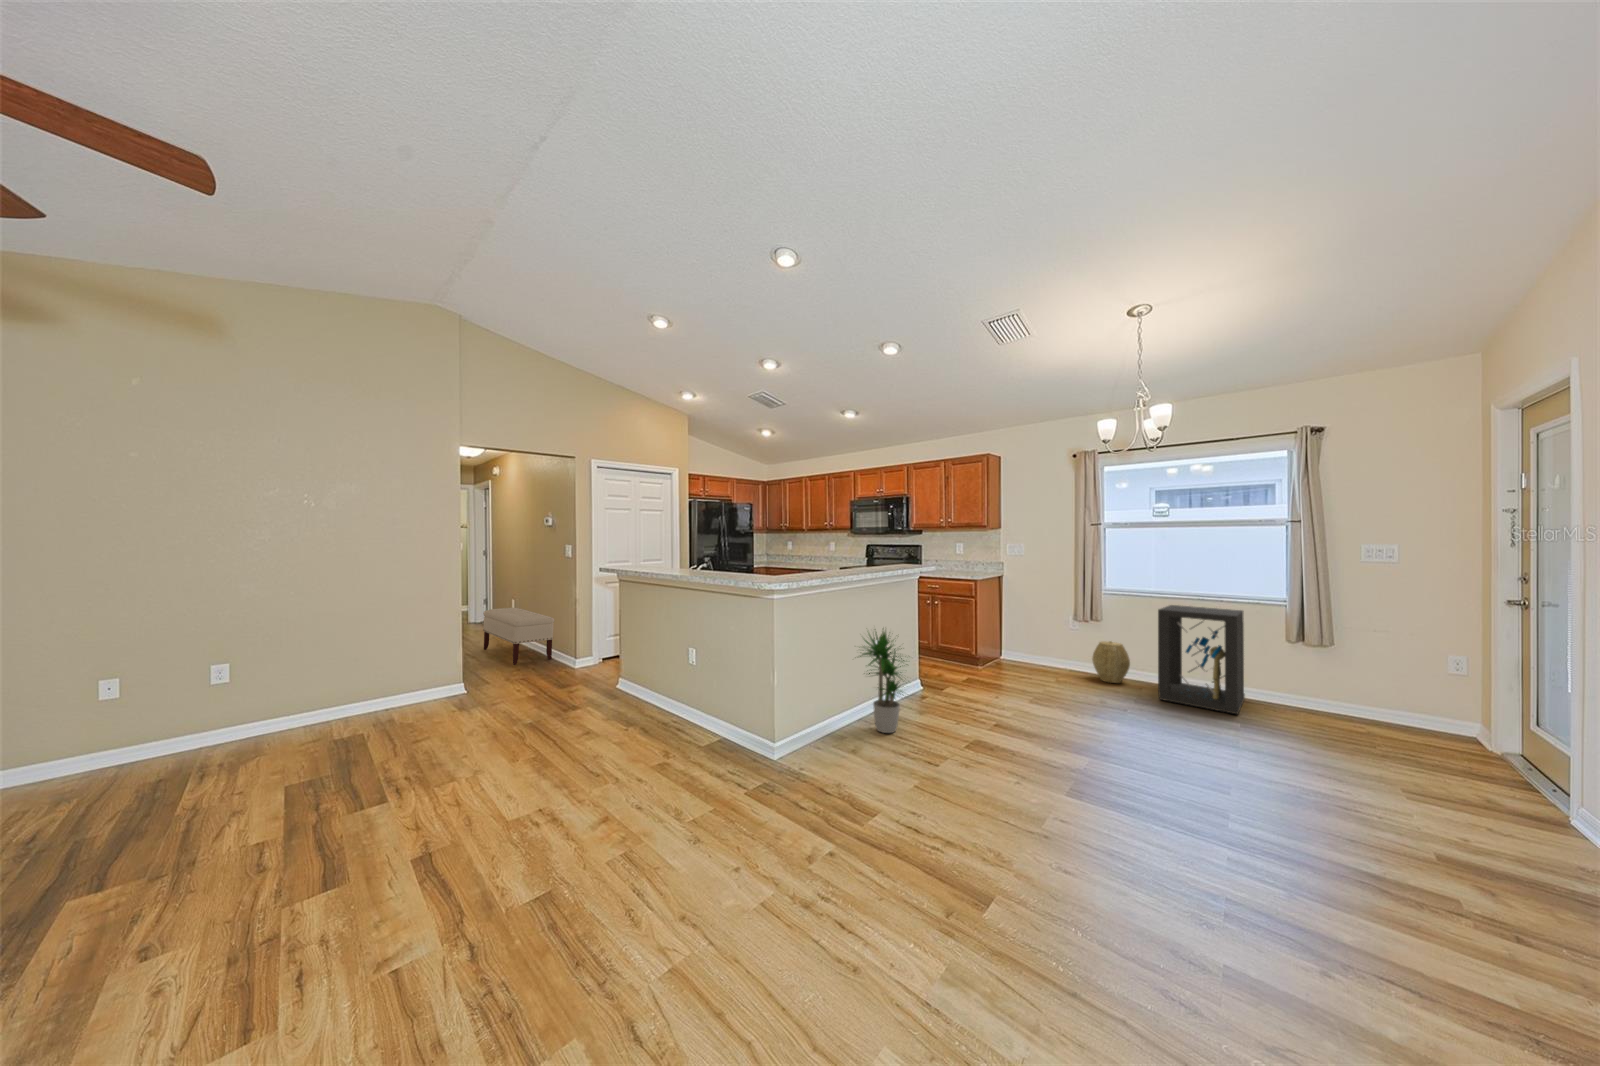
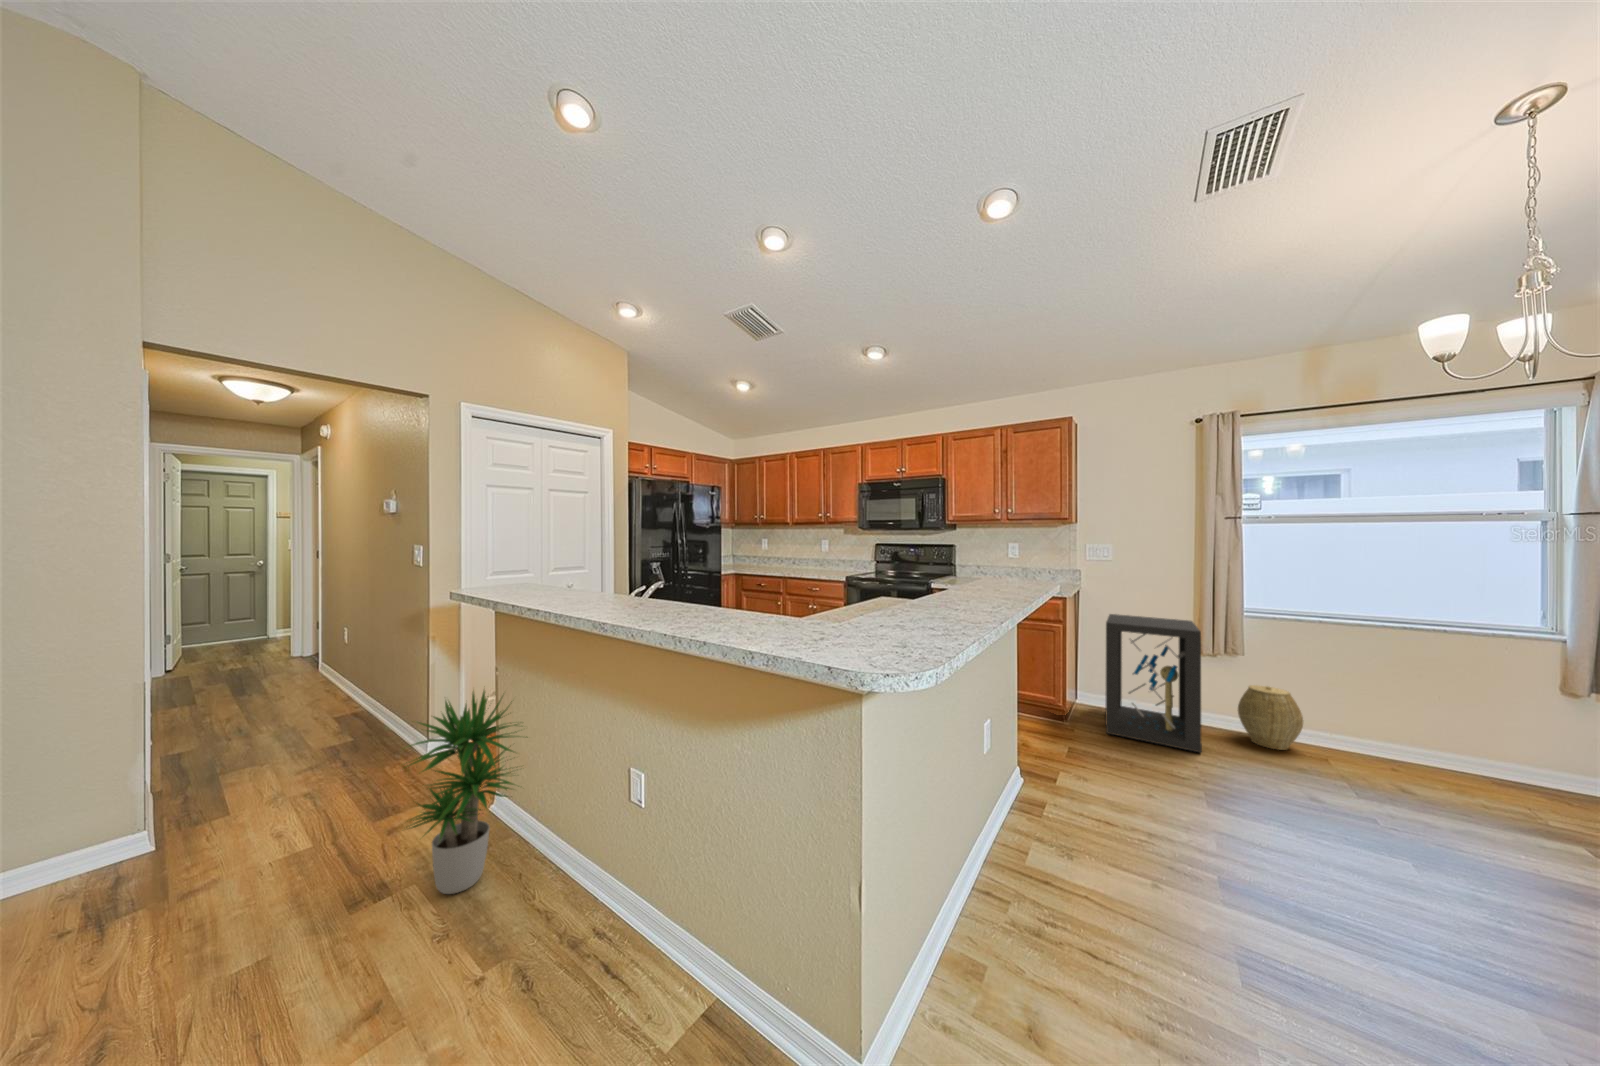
storage cabinet: present [1158,605,1245,714] -> present [1105,614,1202,752]
bench: present [483,608,554,665] -> none [280,643,400,752]
potted plant: present [860,631,904,733] -> present [406,691,528,894]

